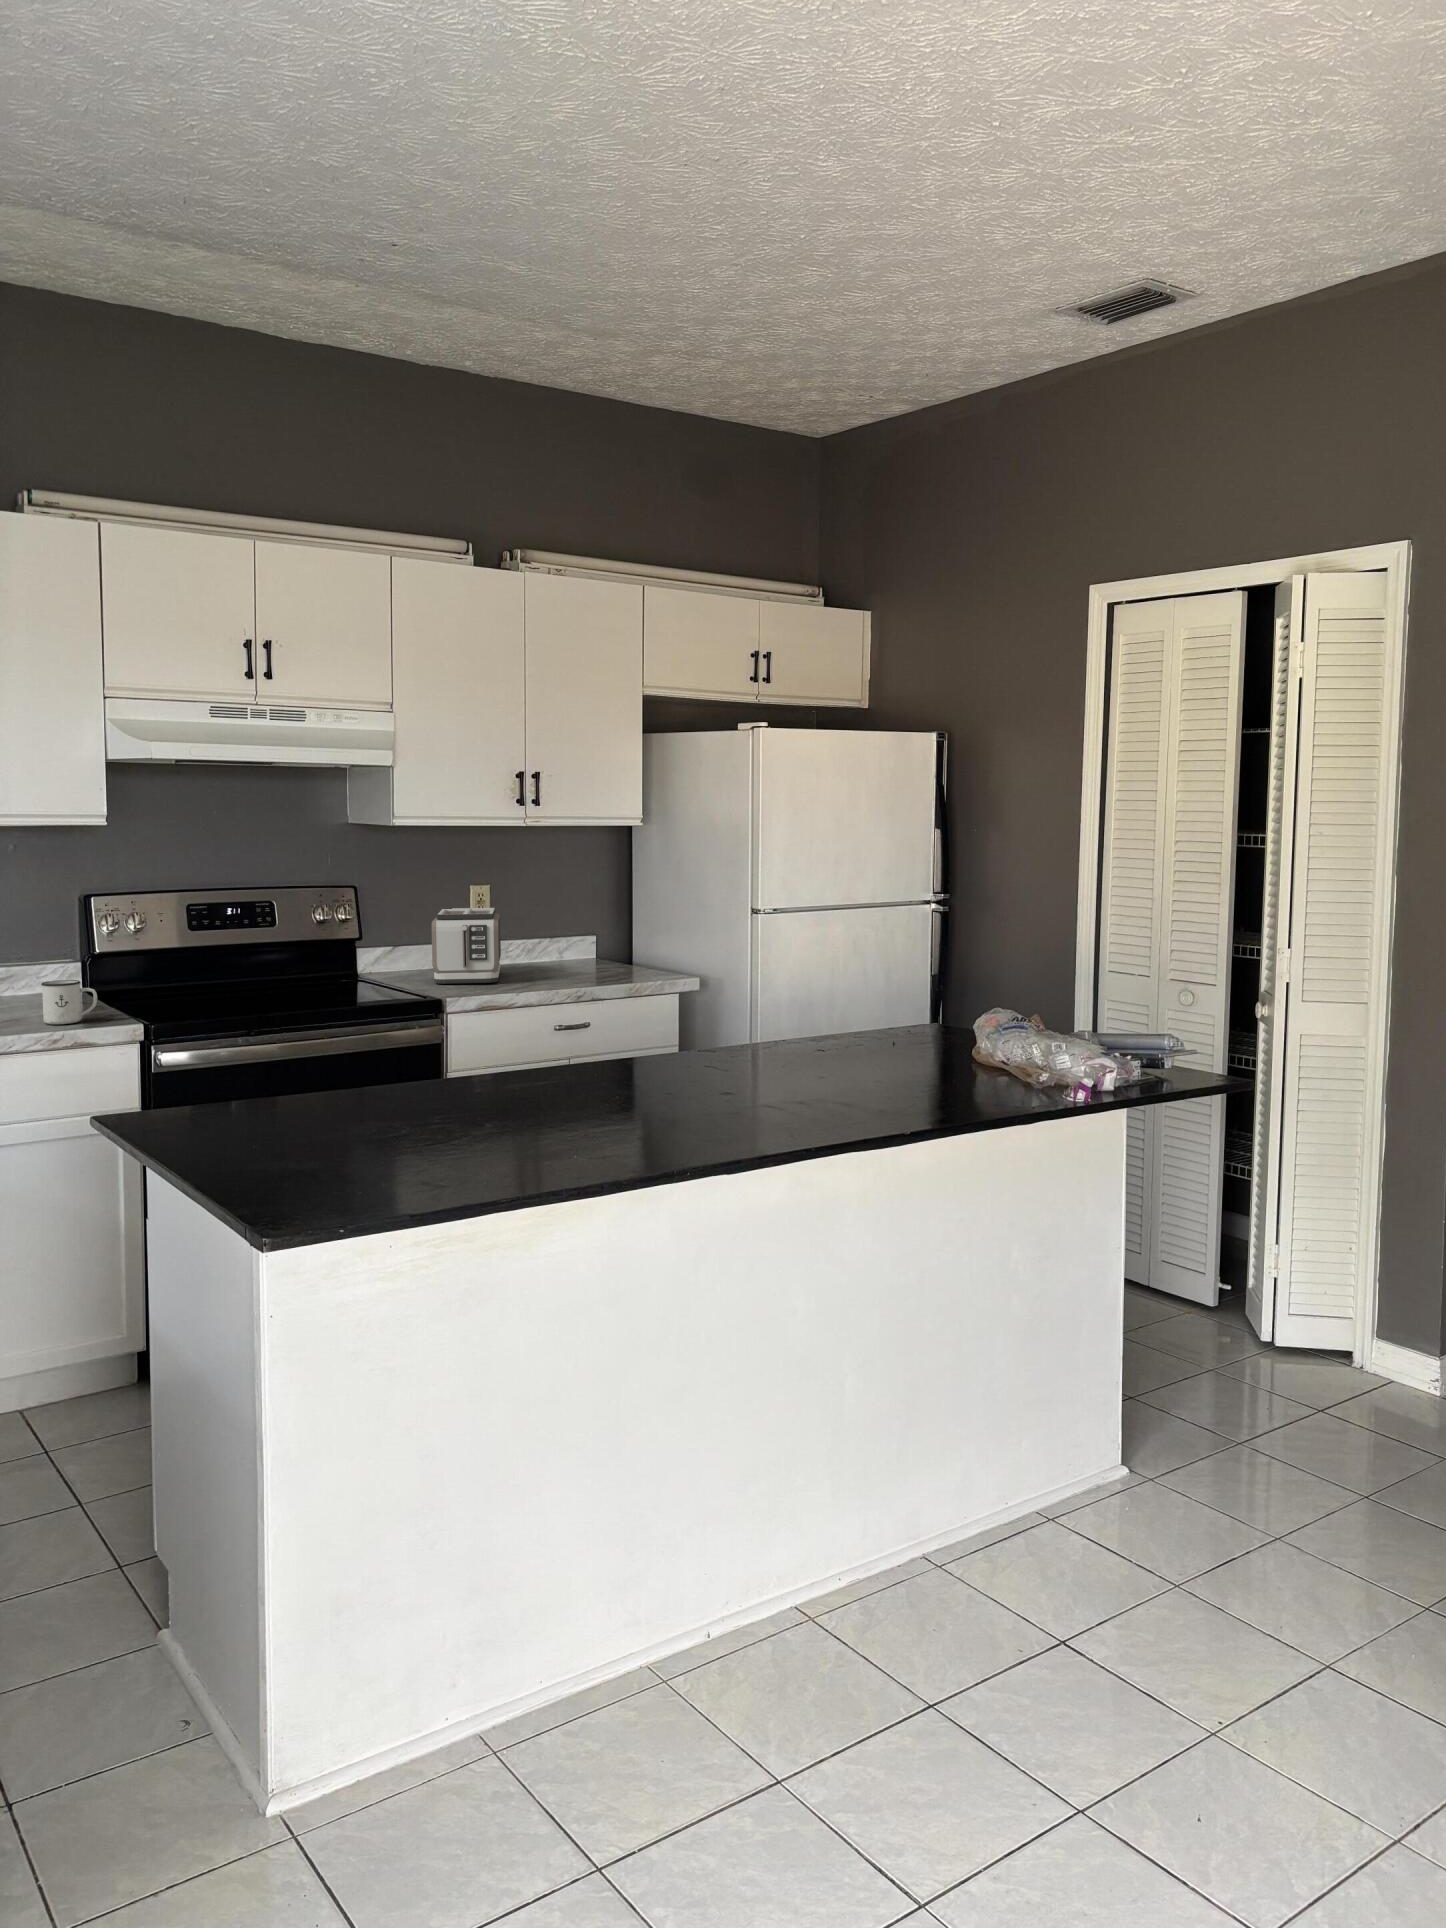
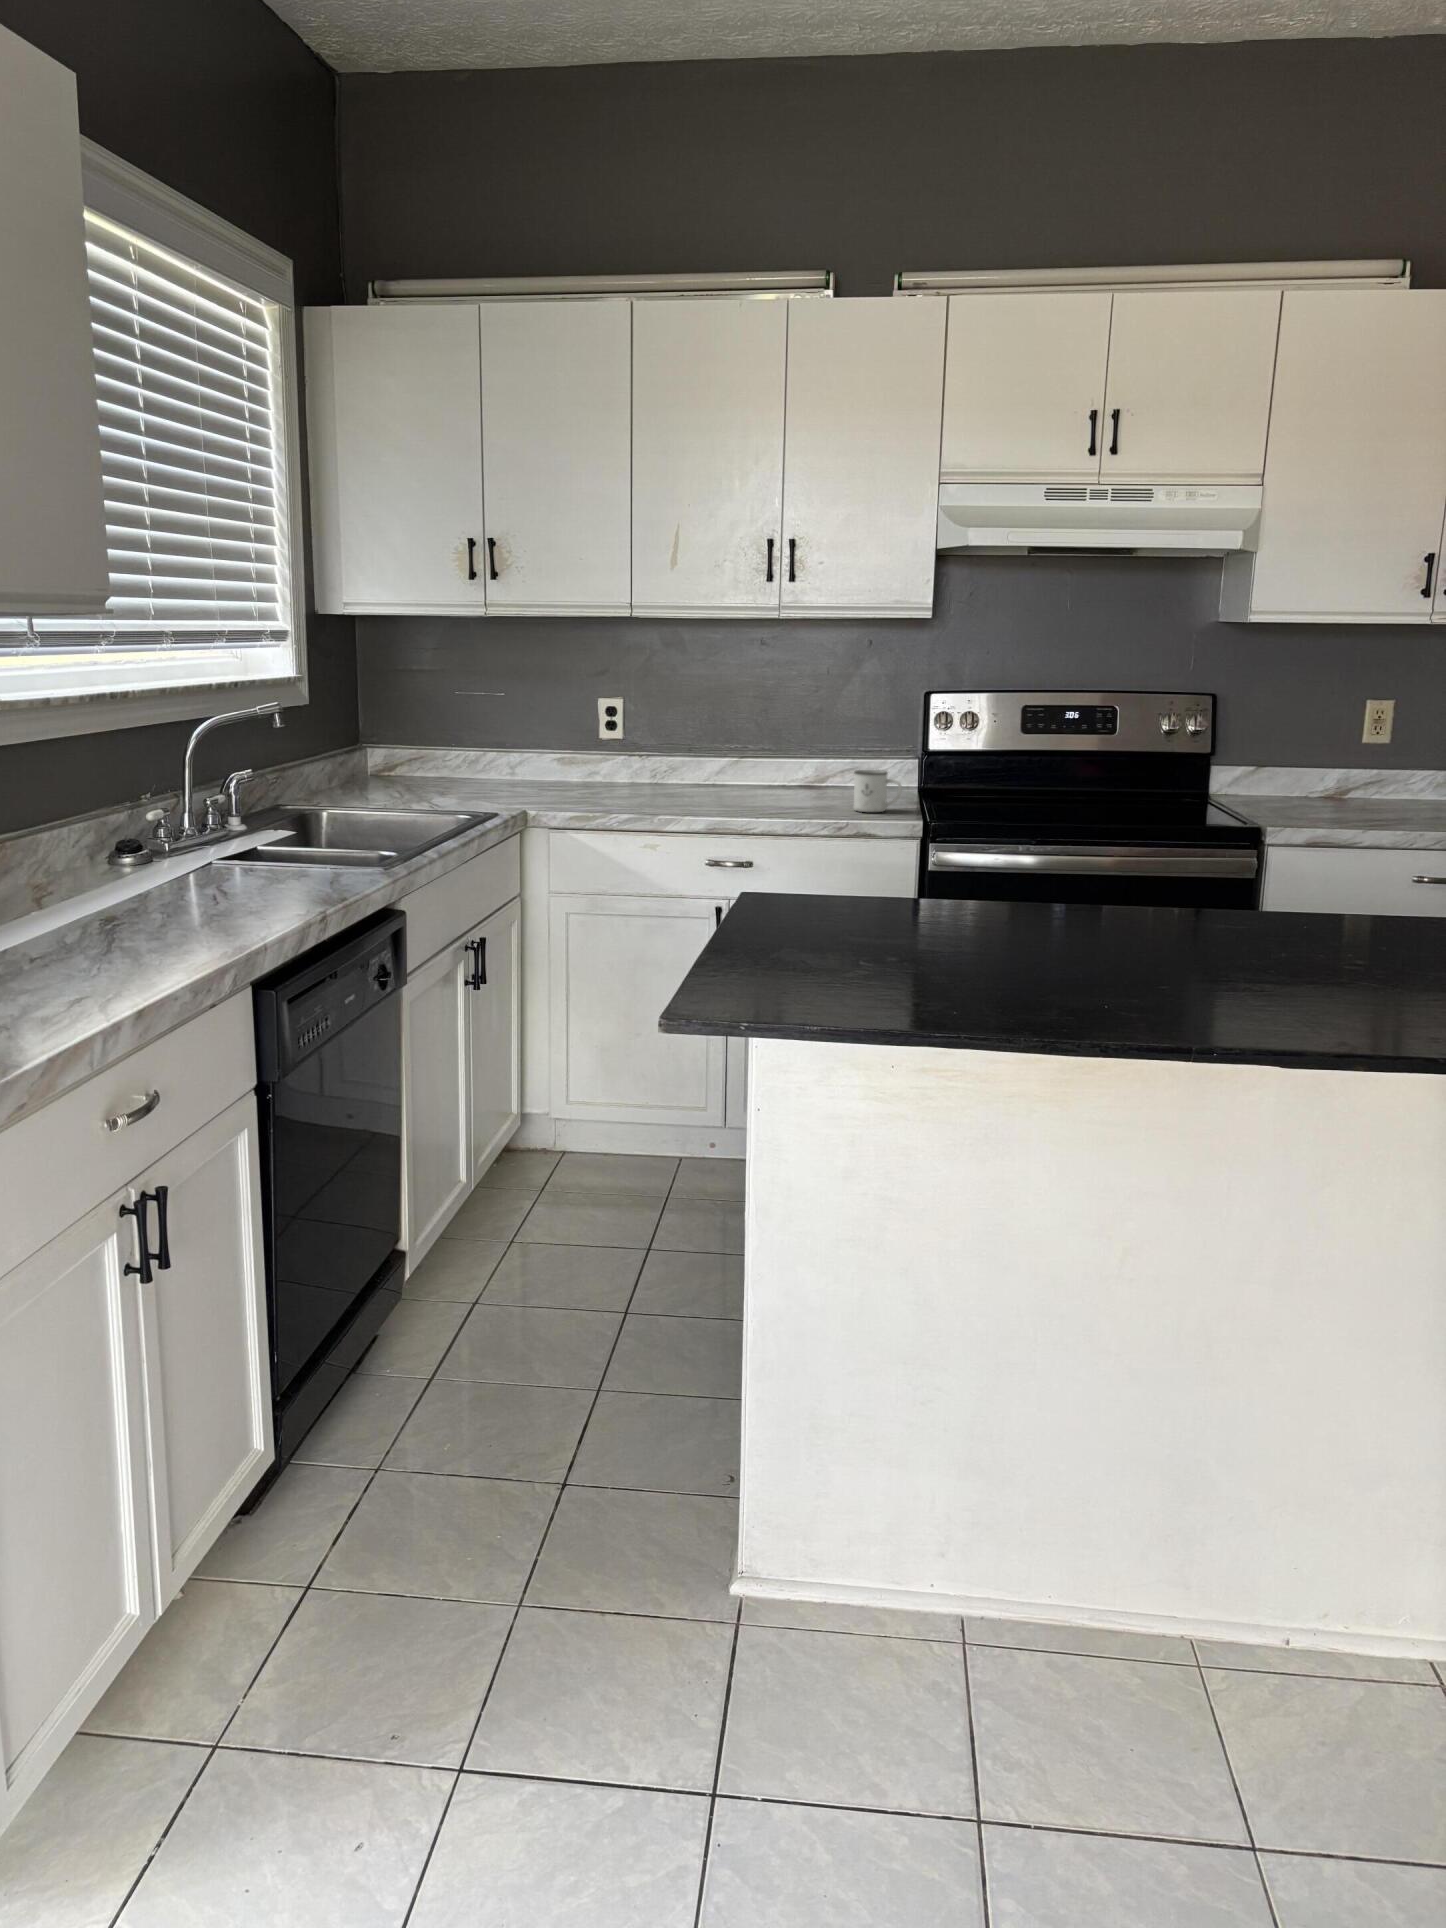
toaster: present [432,908,501,984] -> none [1287,727,1399,820]

